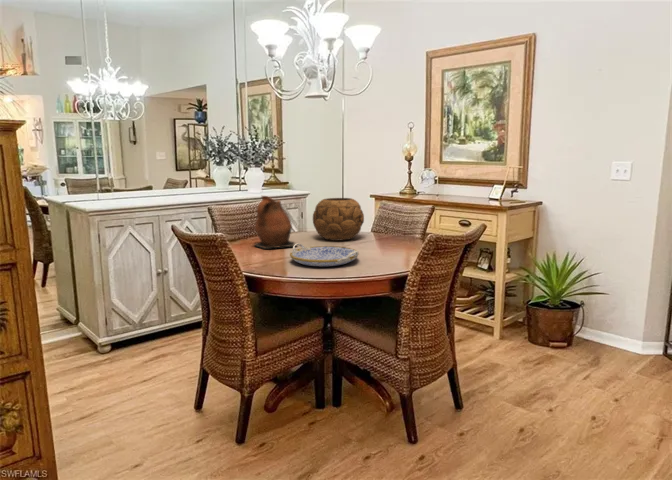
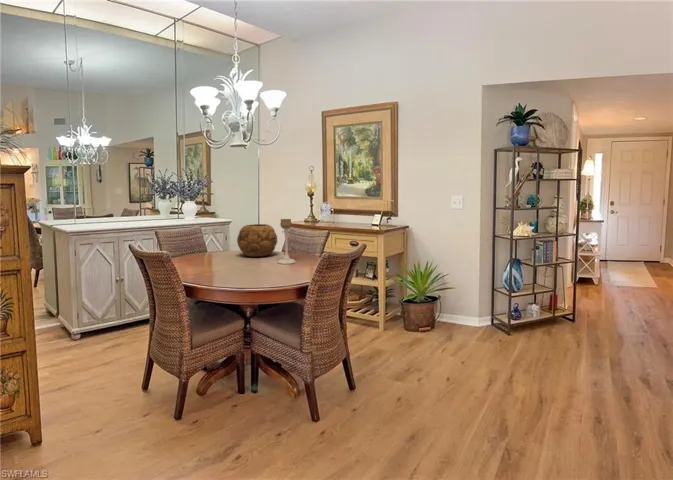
candle holder: none [365,192,388,252] -> present [278,219,295,264]
ceramic pitcher: present [254,196,295,248] -> none [188,223,226,264]
serving tray: present [290,243,359,267] -> none [219,259,273,275]

